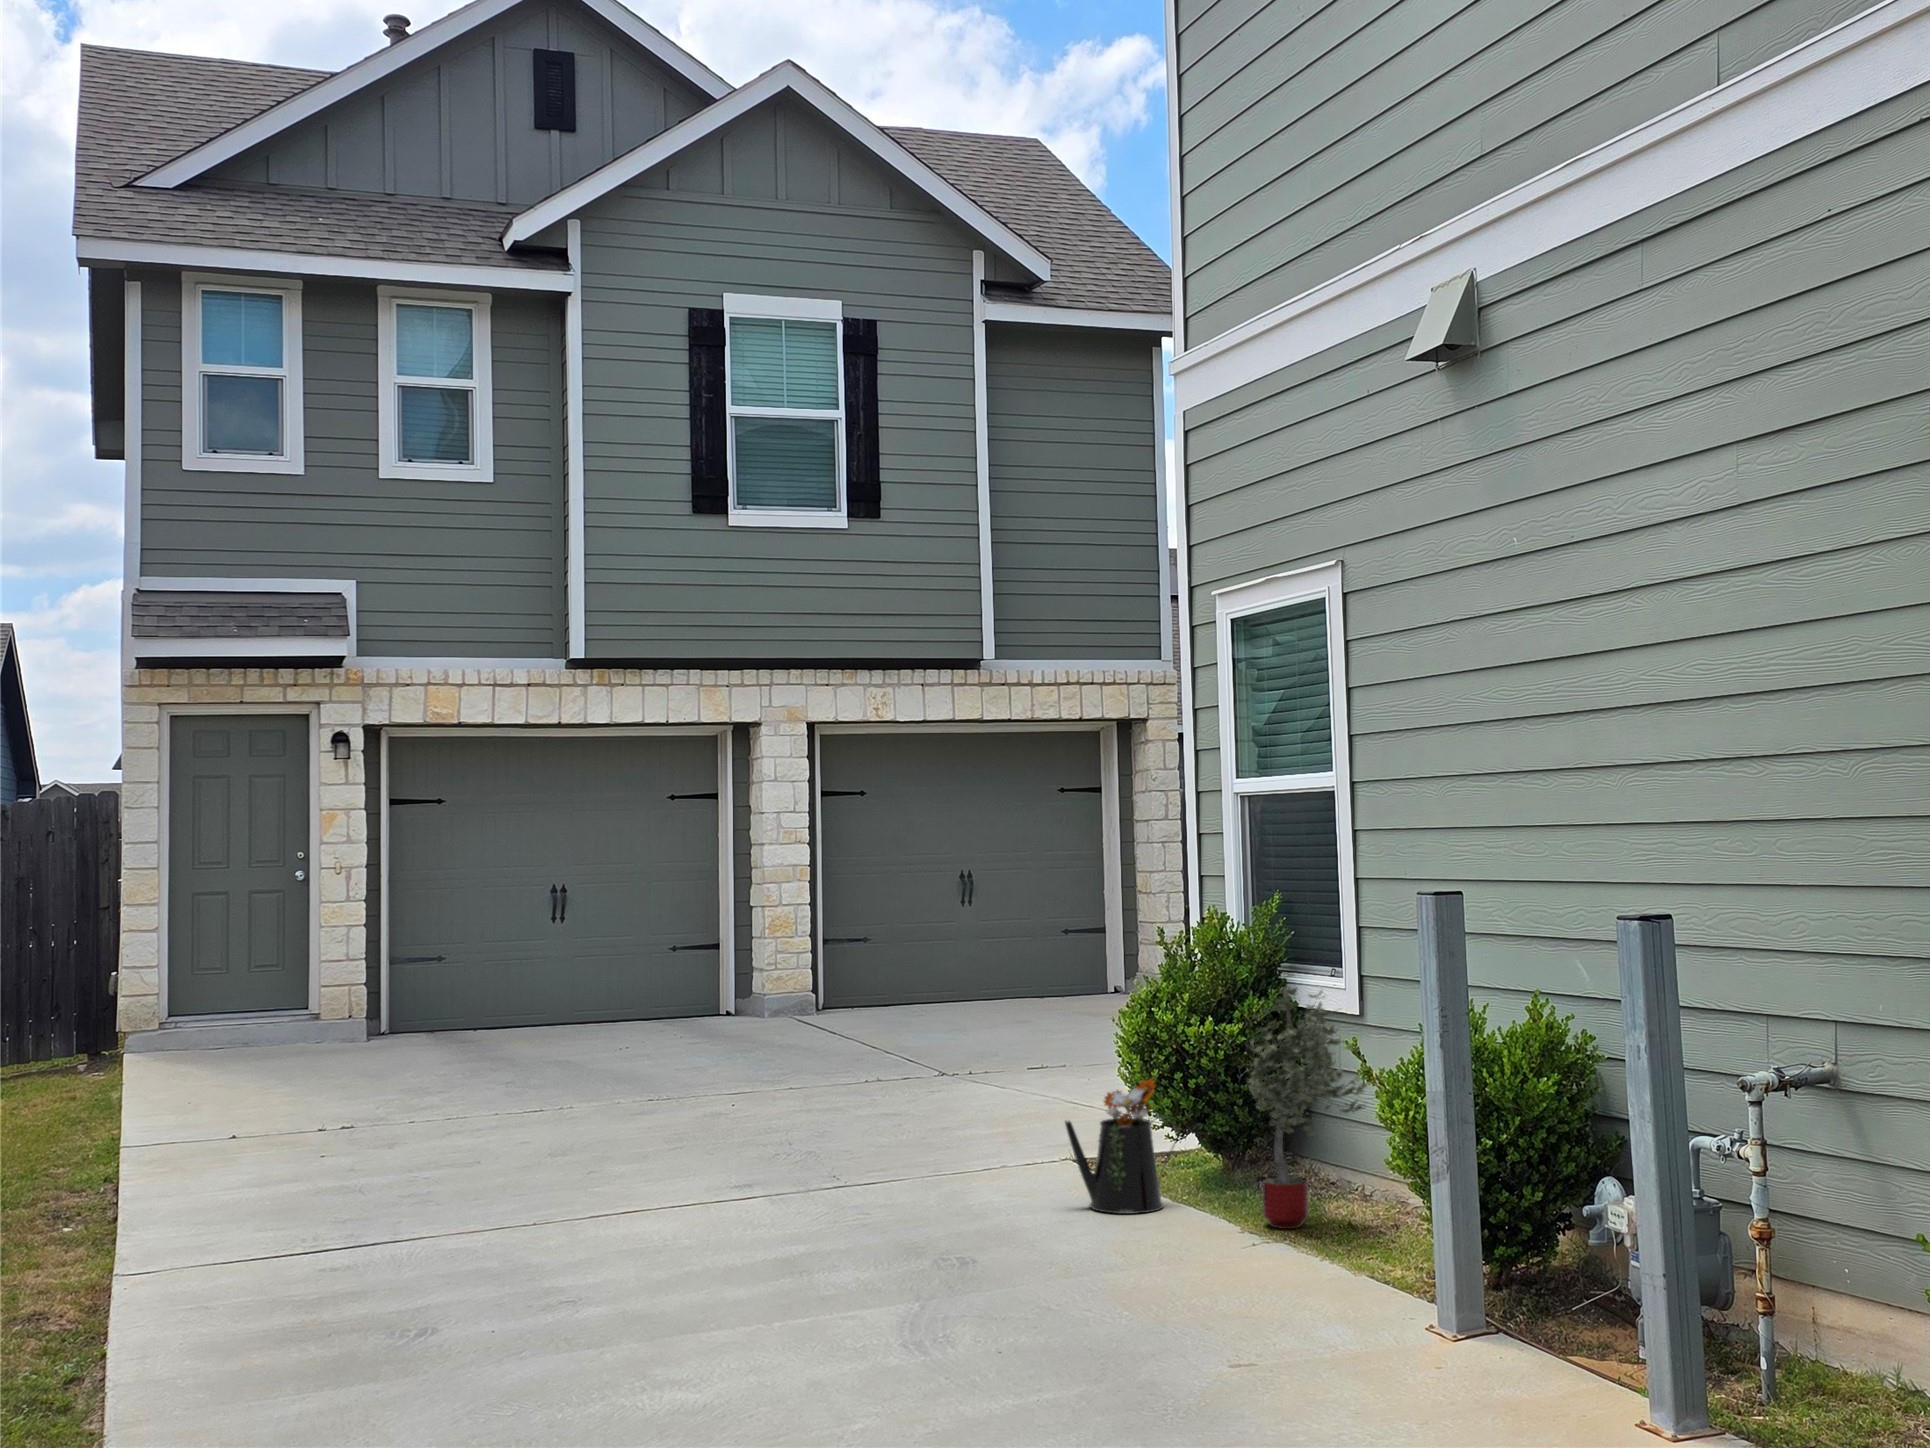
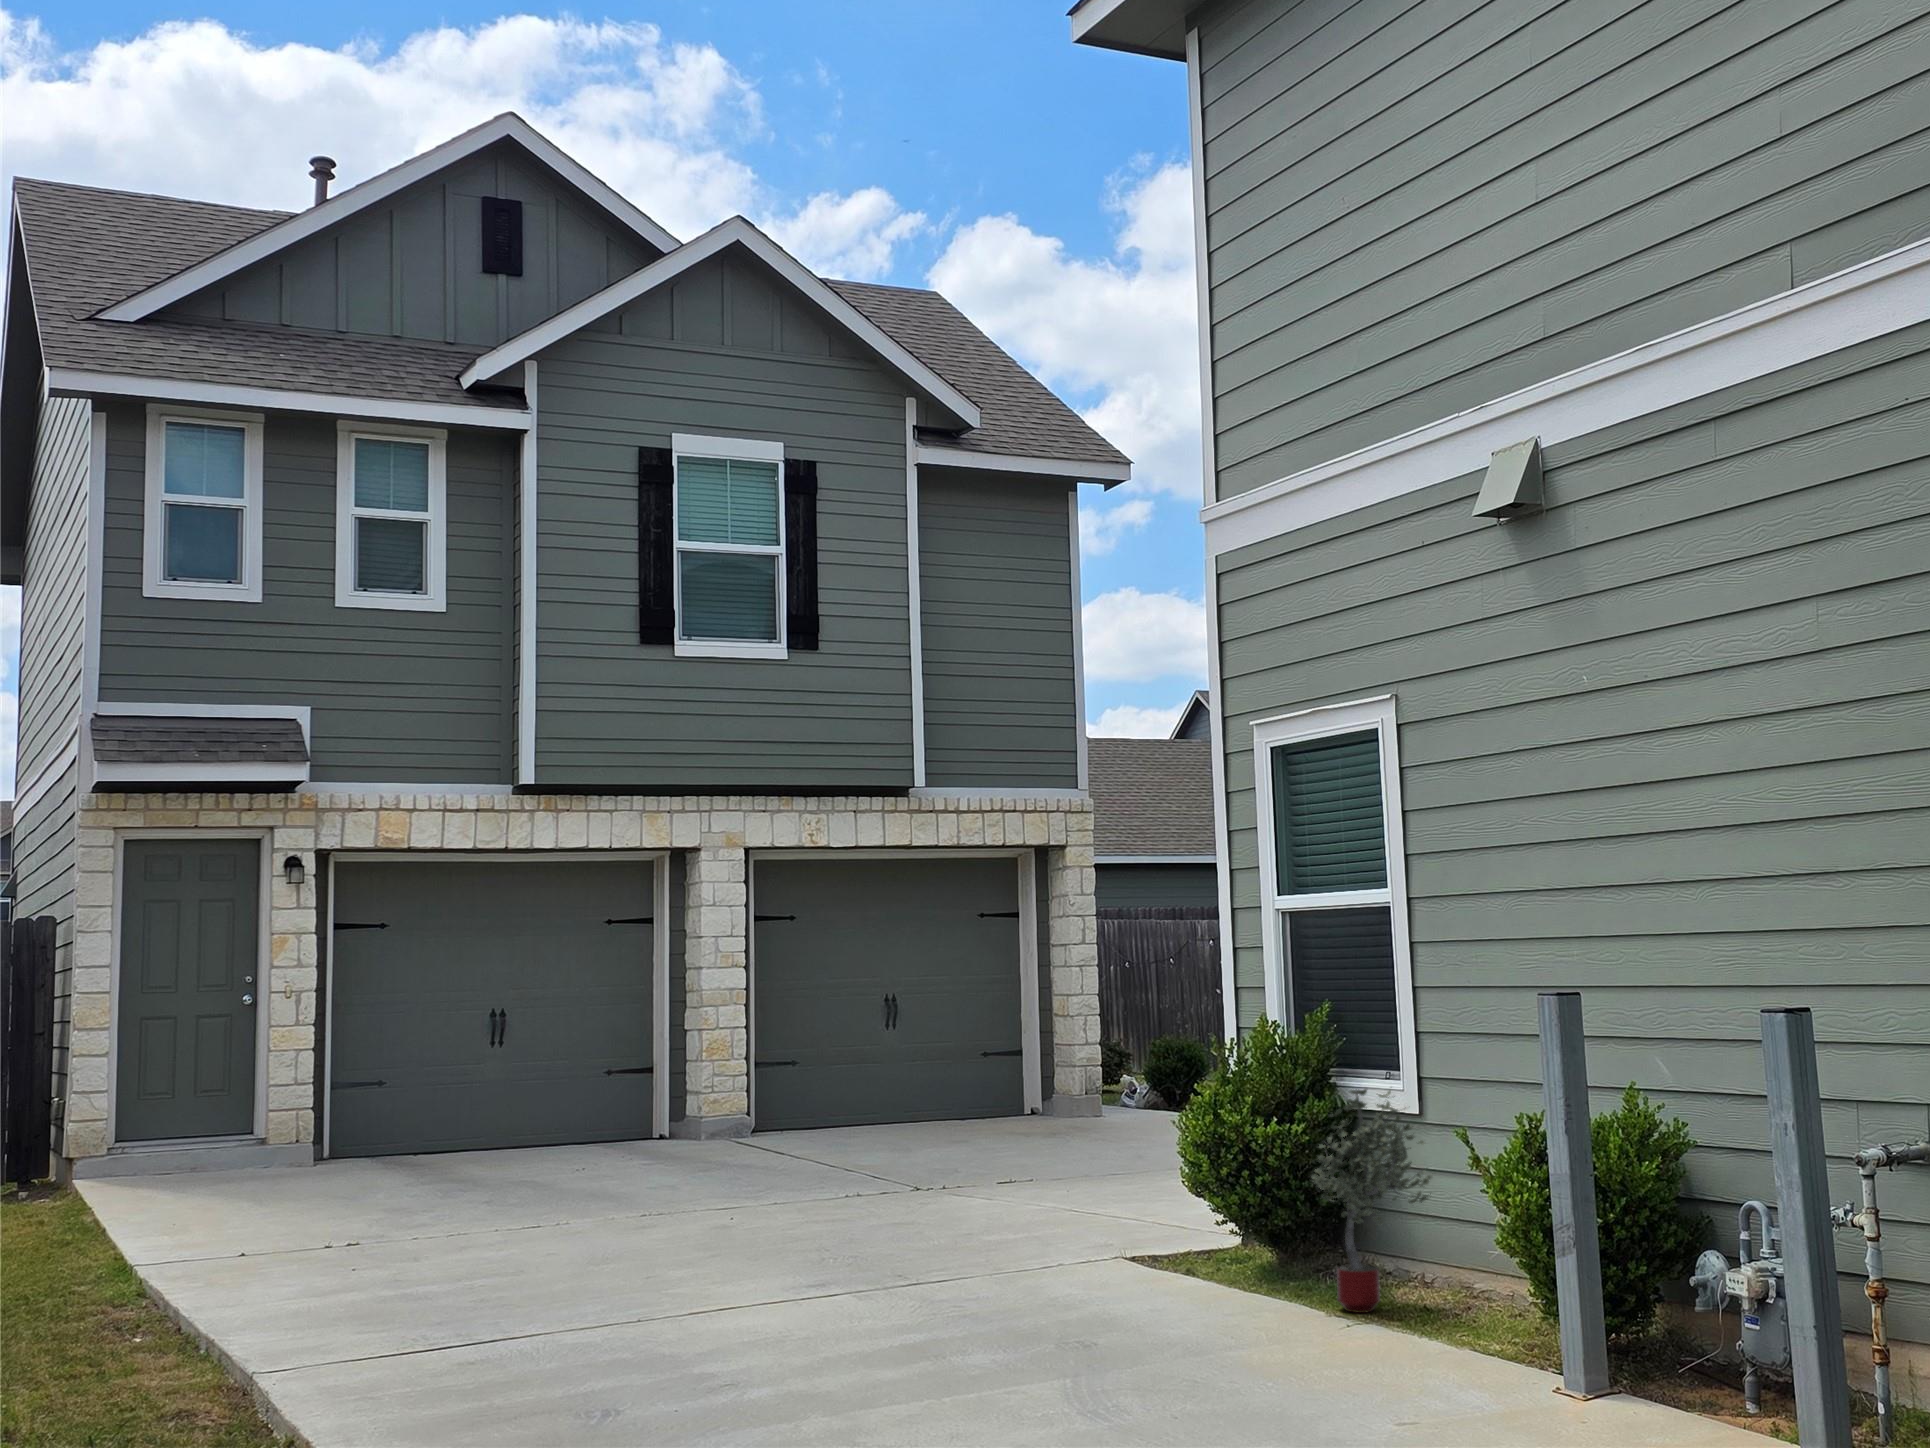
watering can: present [1065,1079,1174,1214] -> none [1142,1175,1244,1304]

